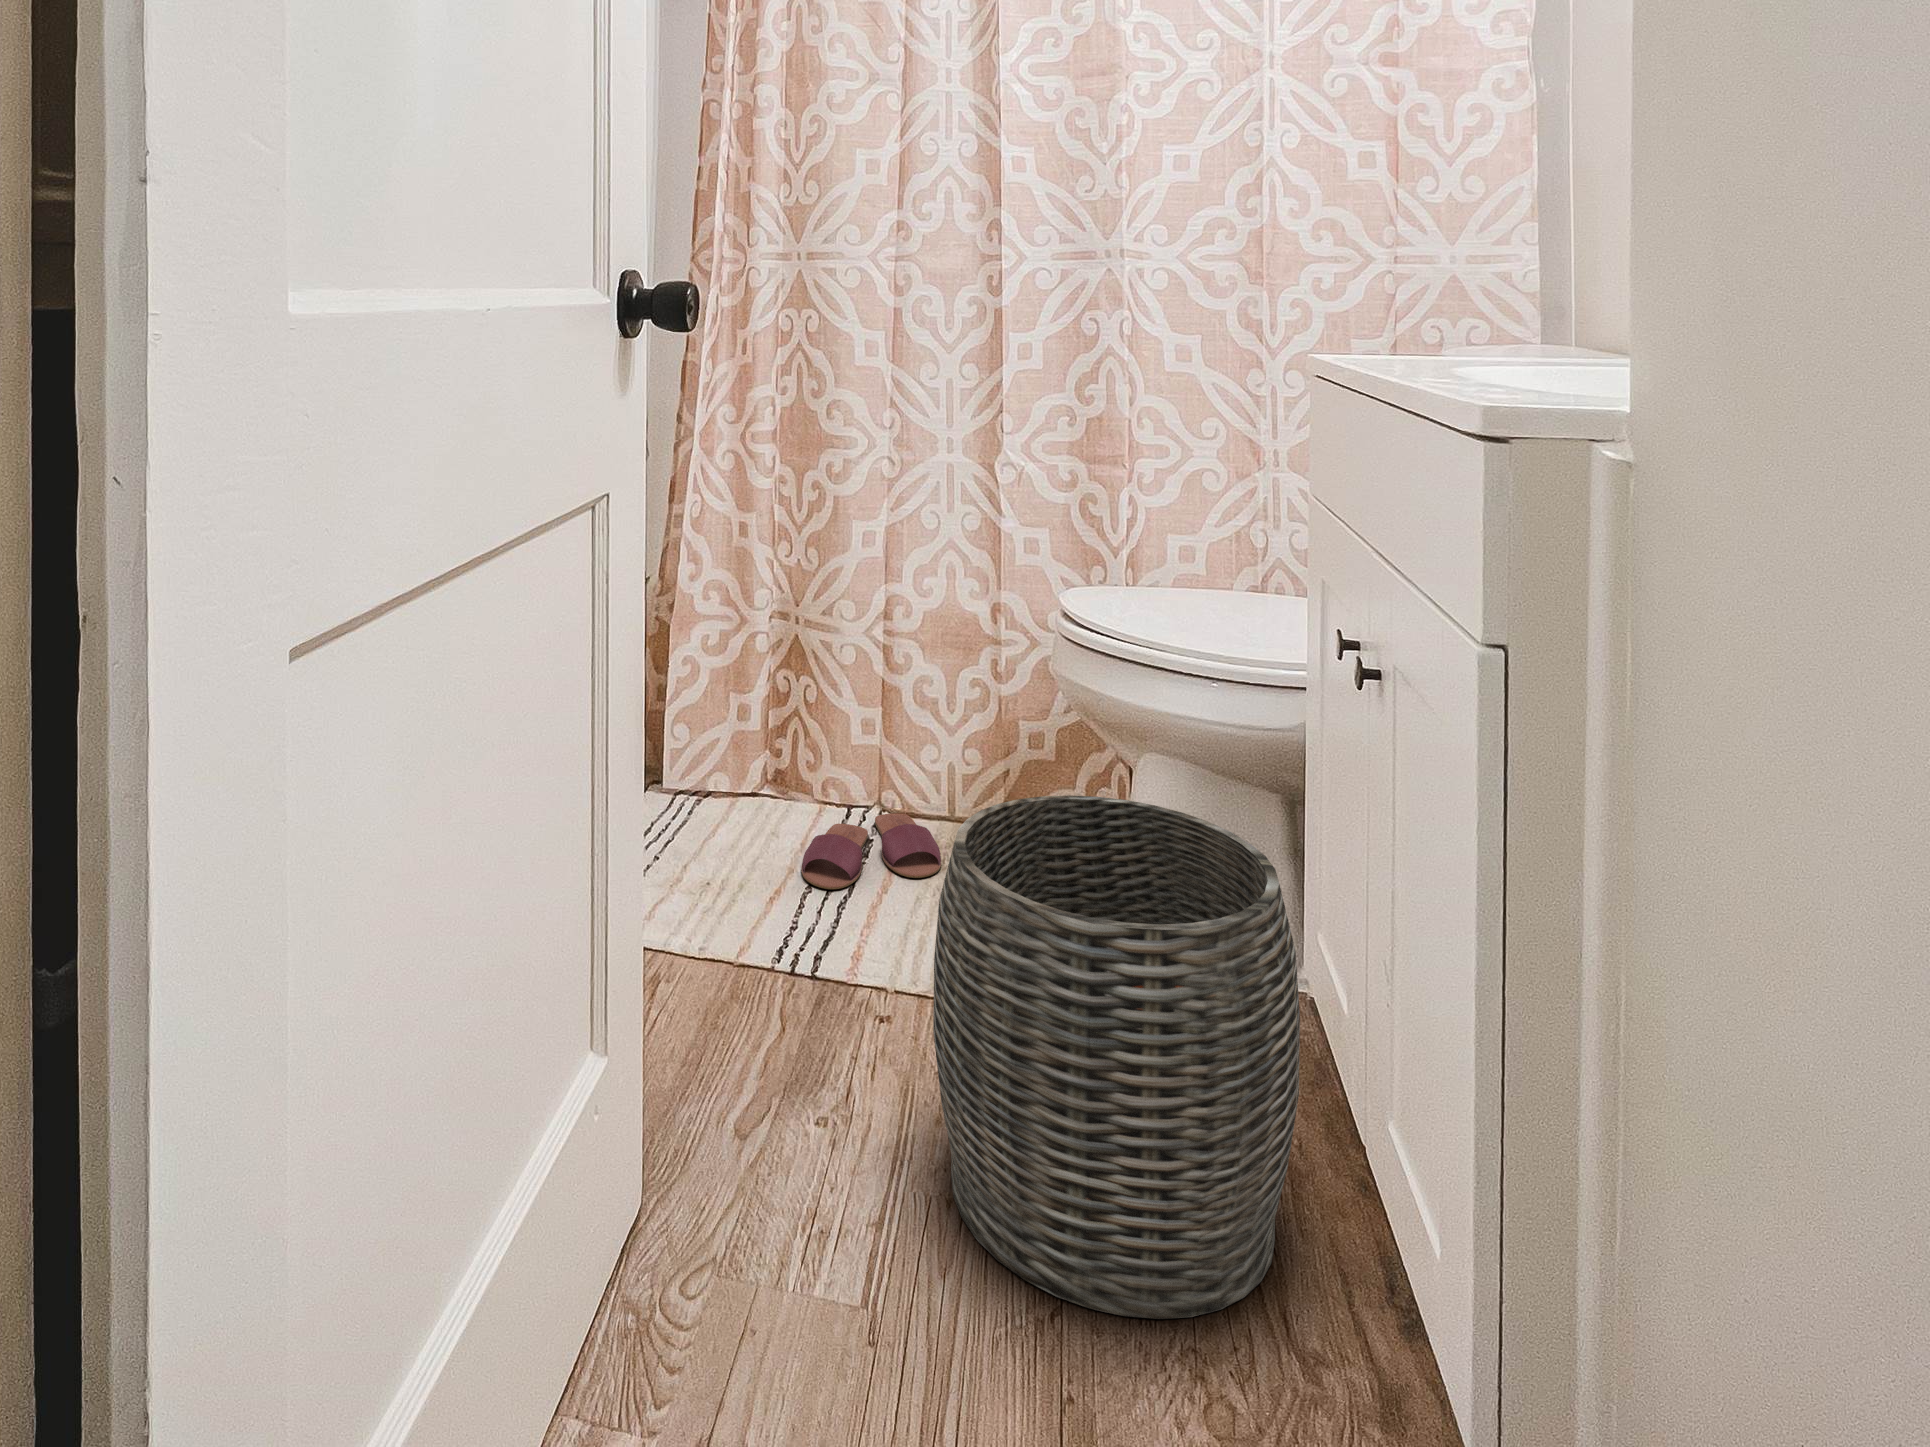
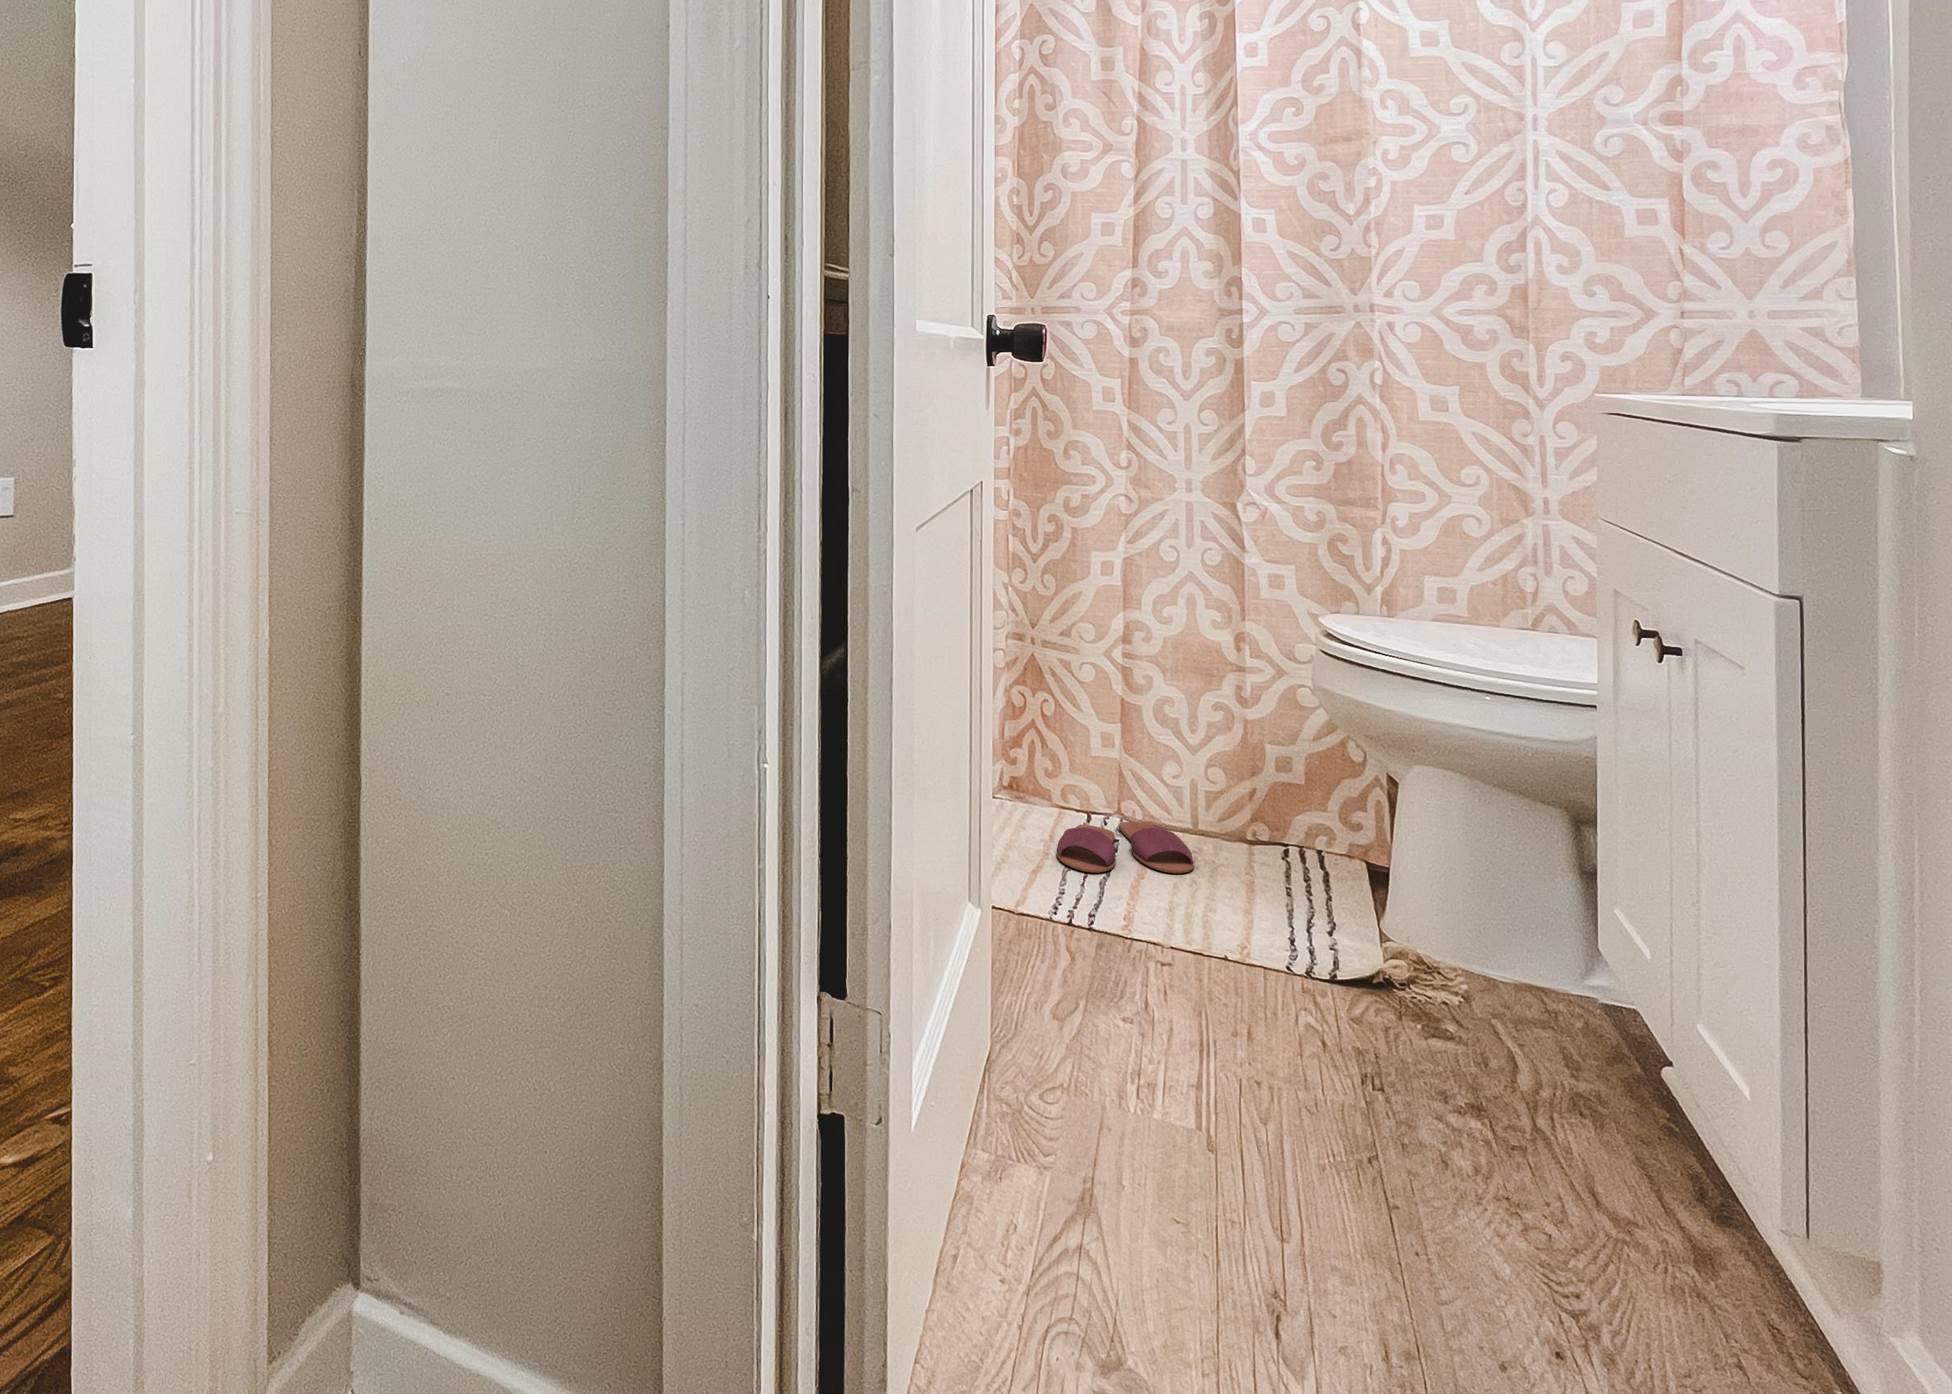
woven basket: present [933,795,1300,1319] -> none [1234,774,1592,1185]

